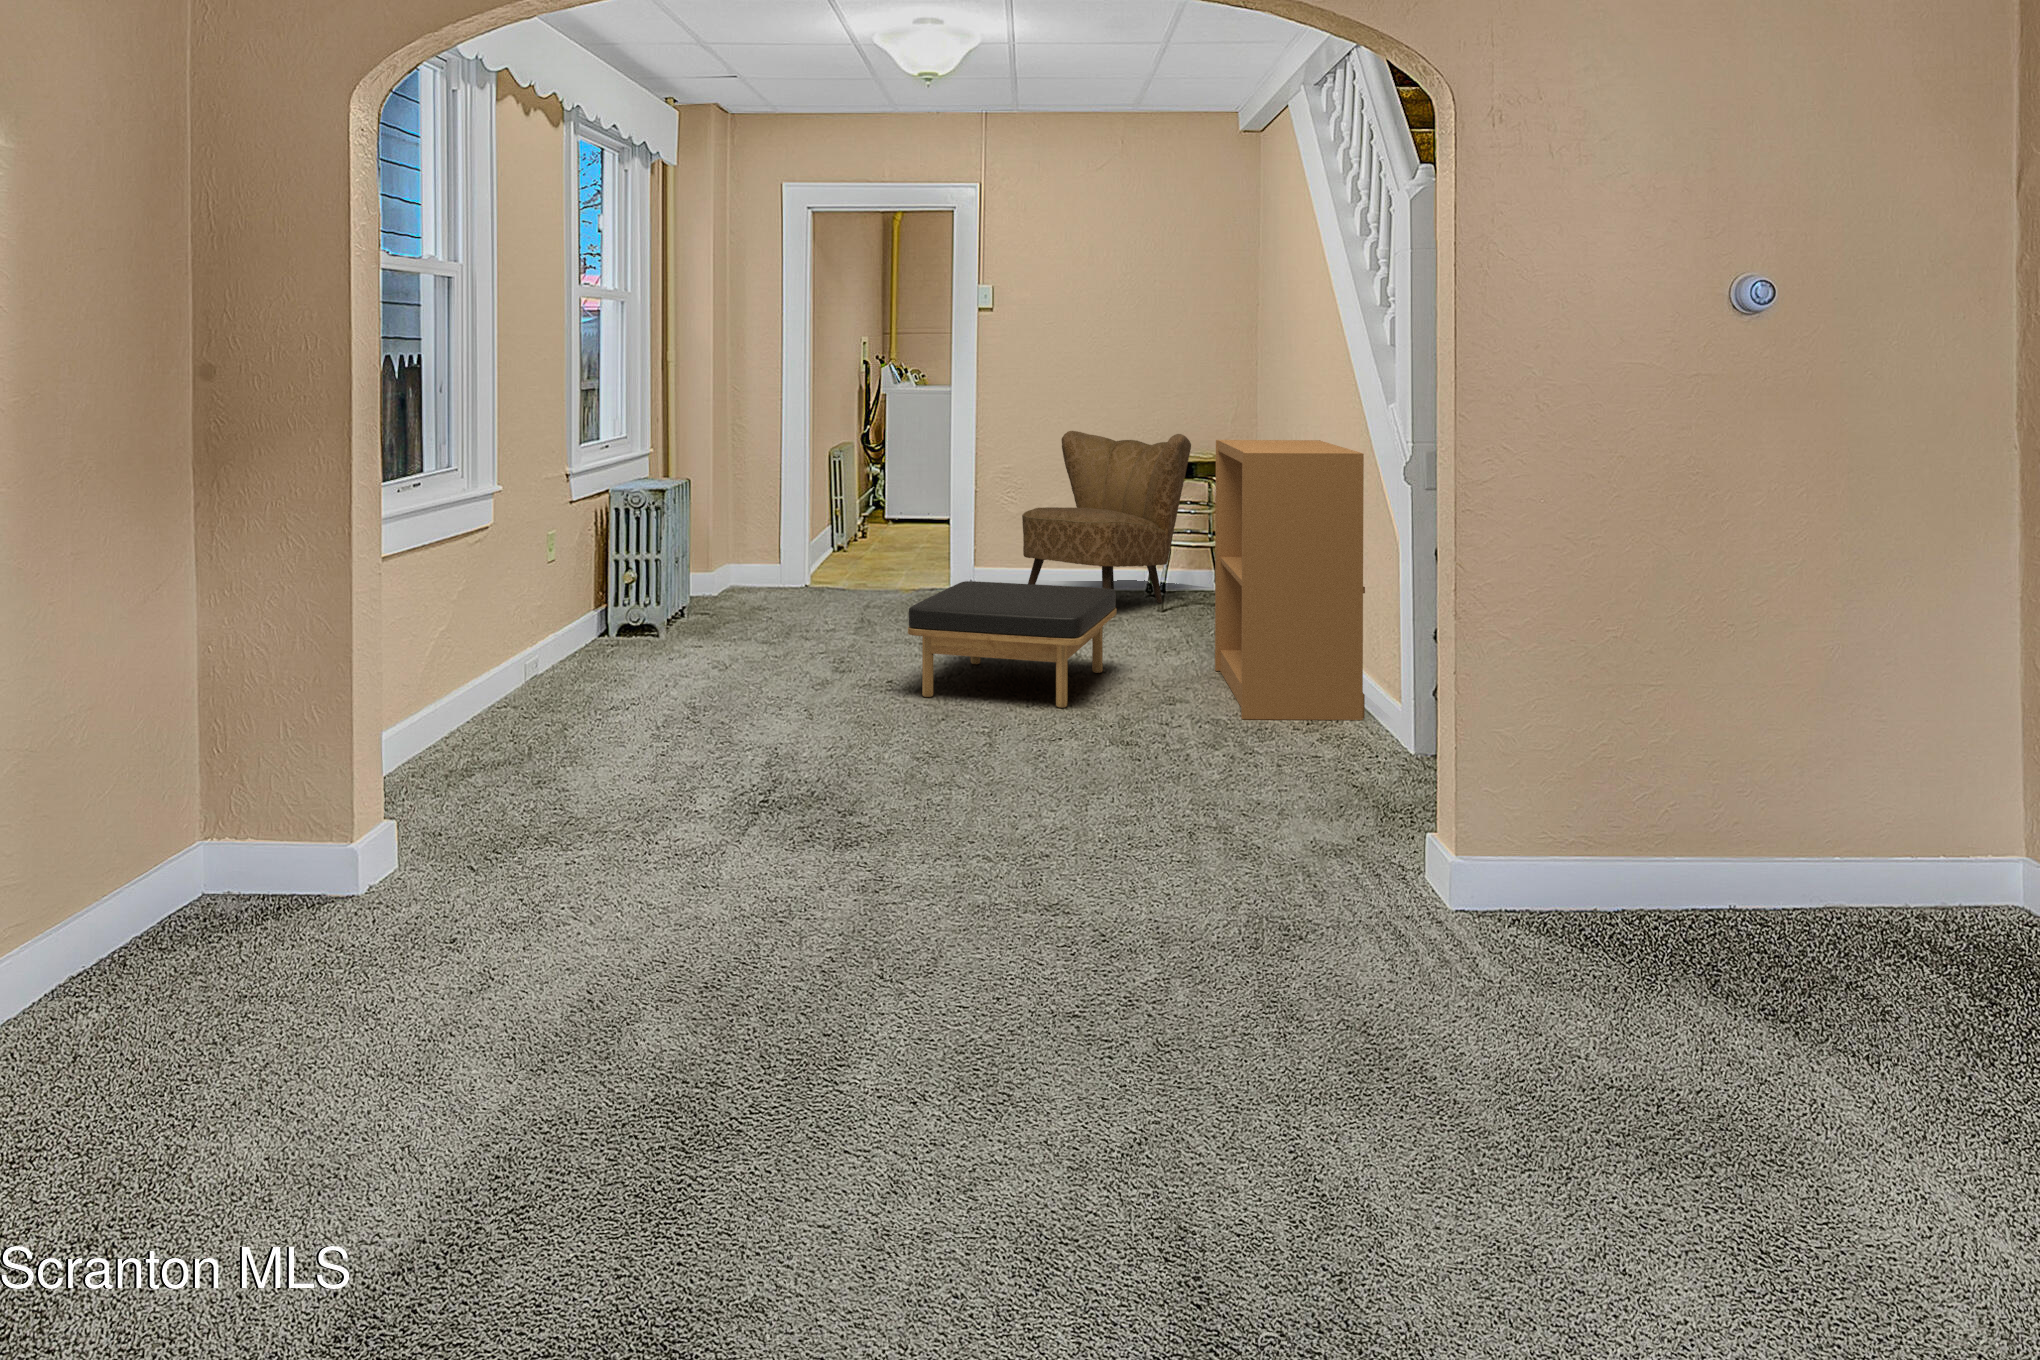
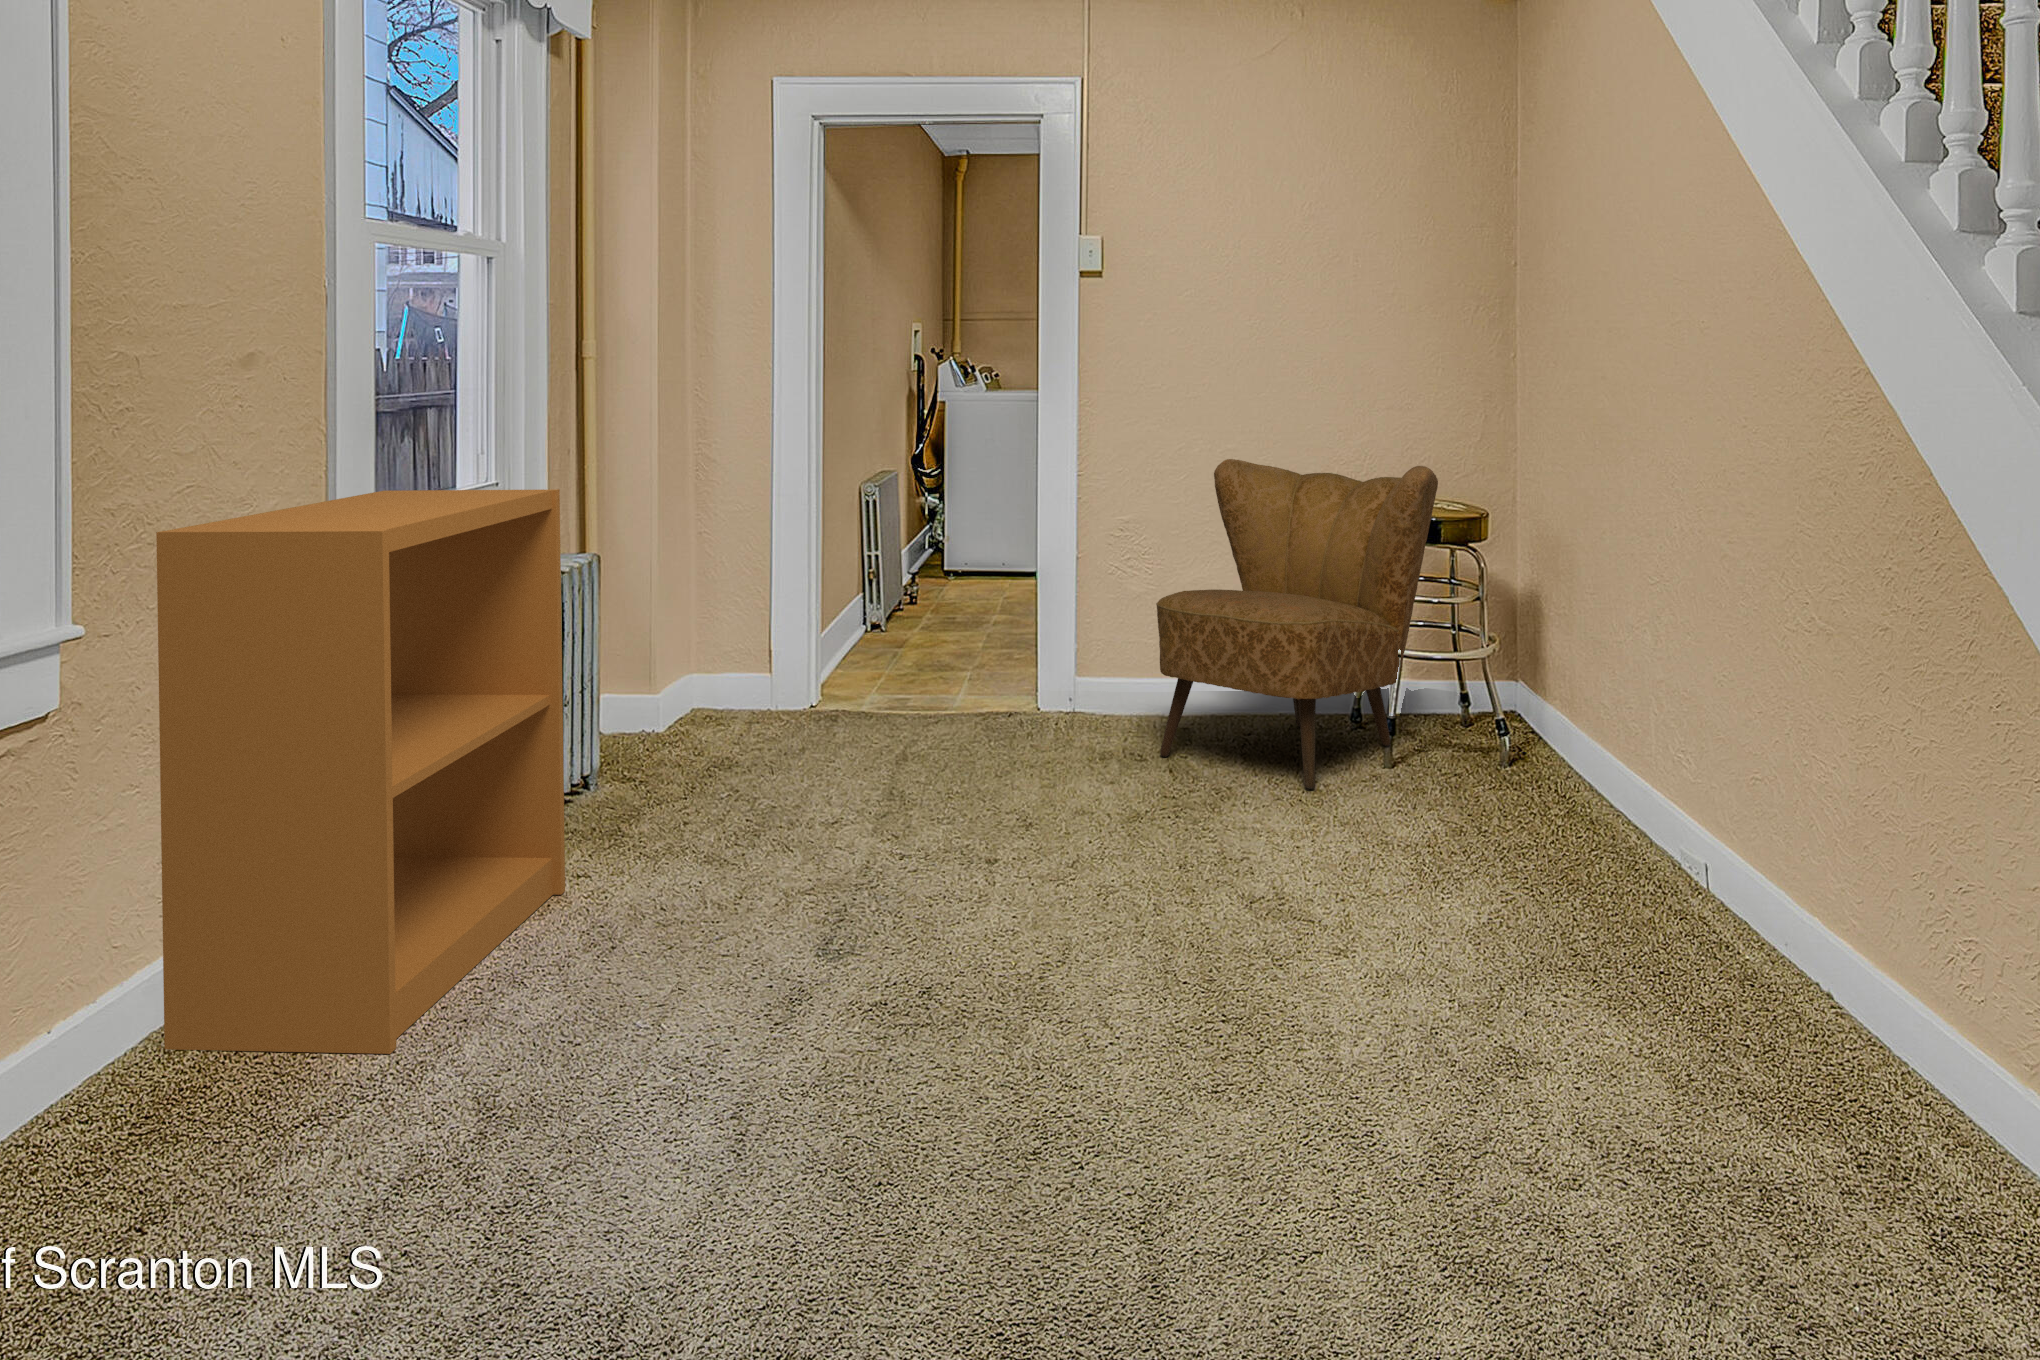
bookshelf: present [1215,440,1365,720] -> present [156,489,565,1054]
ottoman: present [908,581,1117,708] -> none [956,769,1376,1110]

